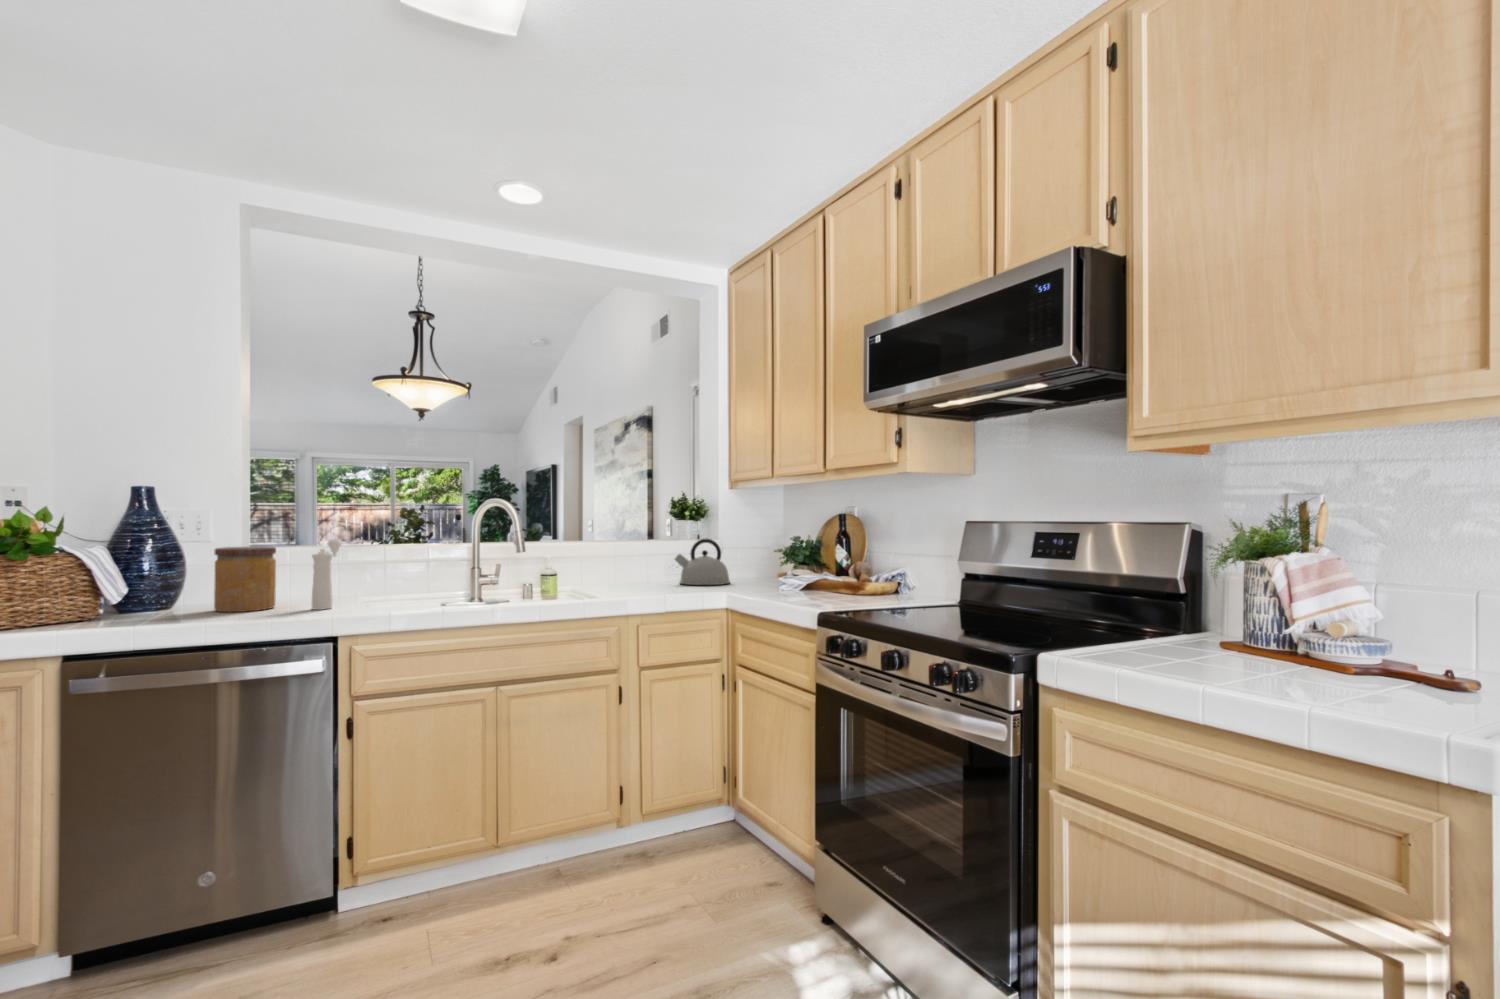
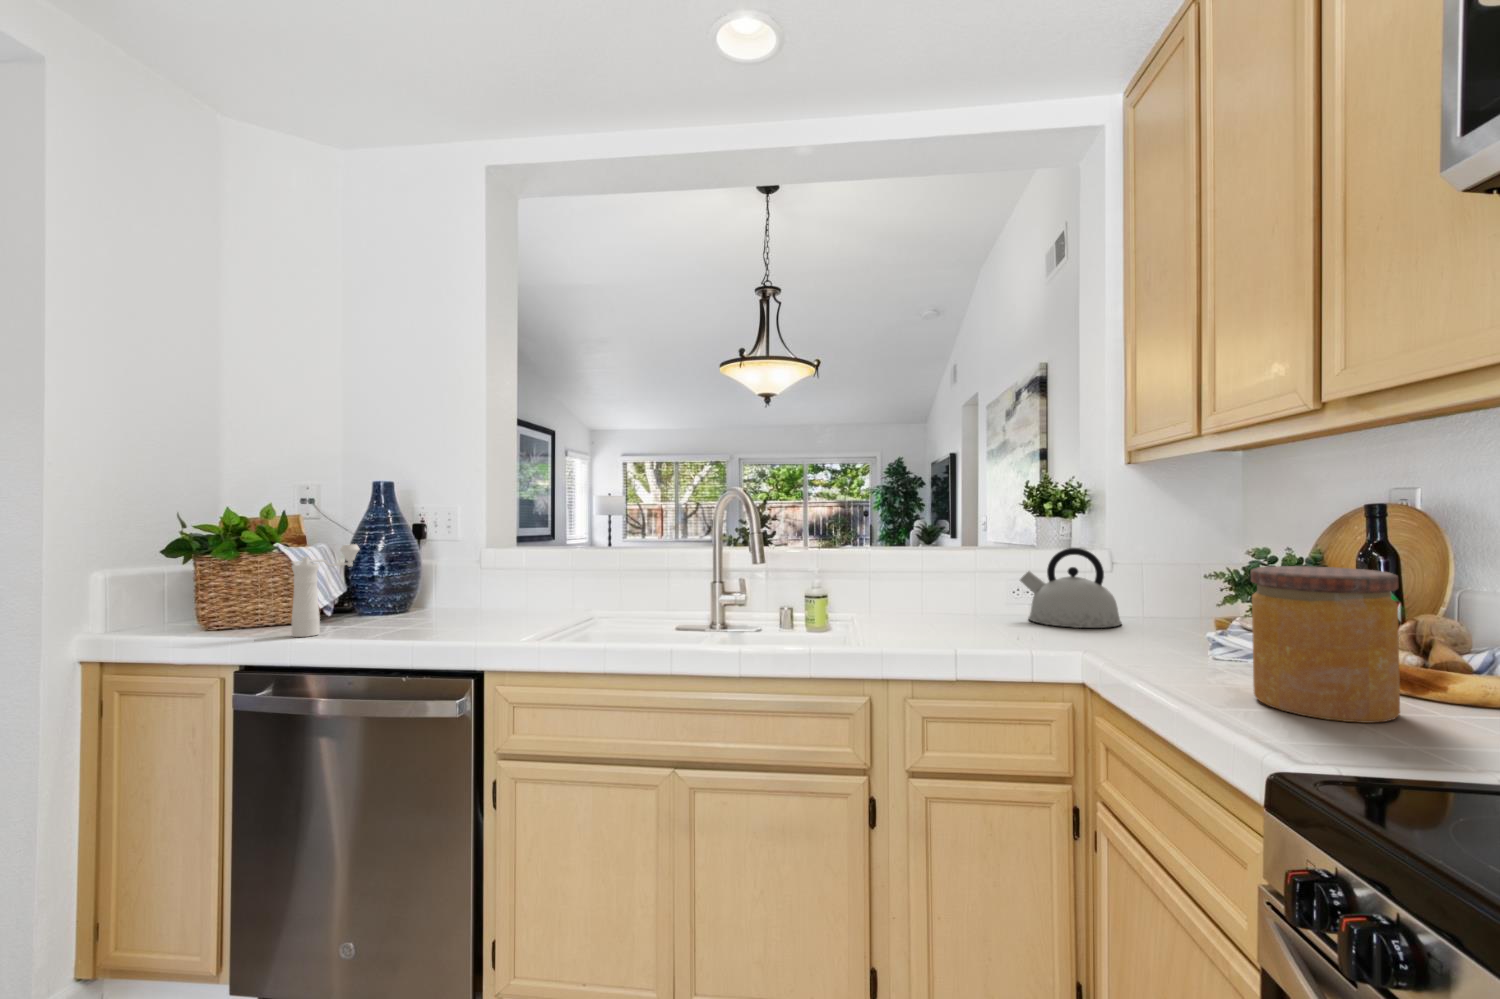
pepper mill: present [312,540,342,610] -> present [292,544,360,637]
jar: present [214,546,276,612] -> present [1251,566,1400,723]

